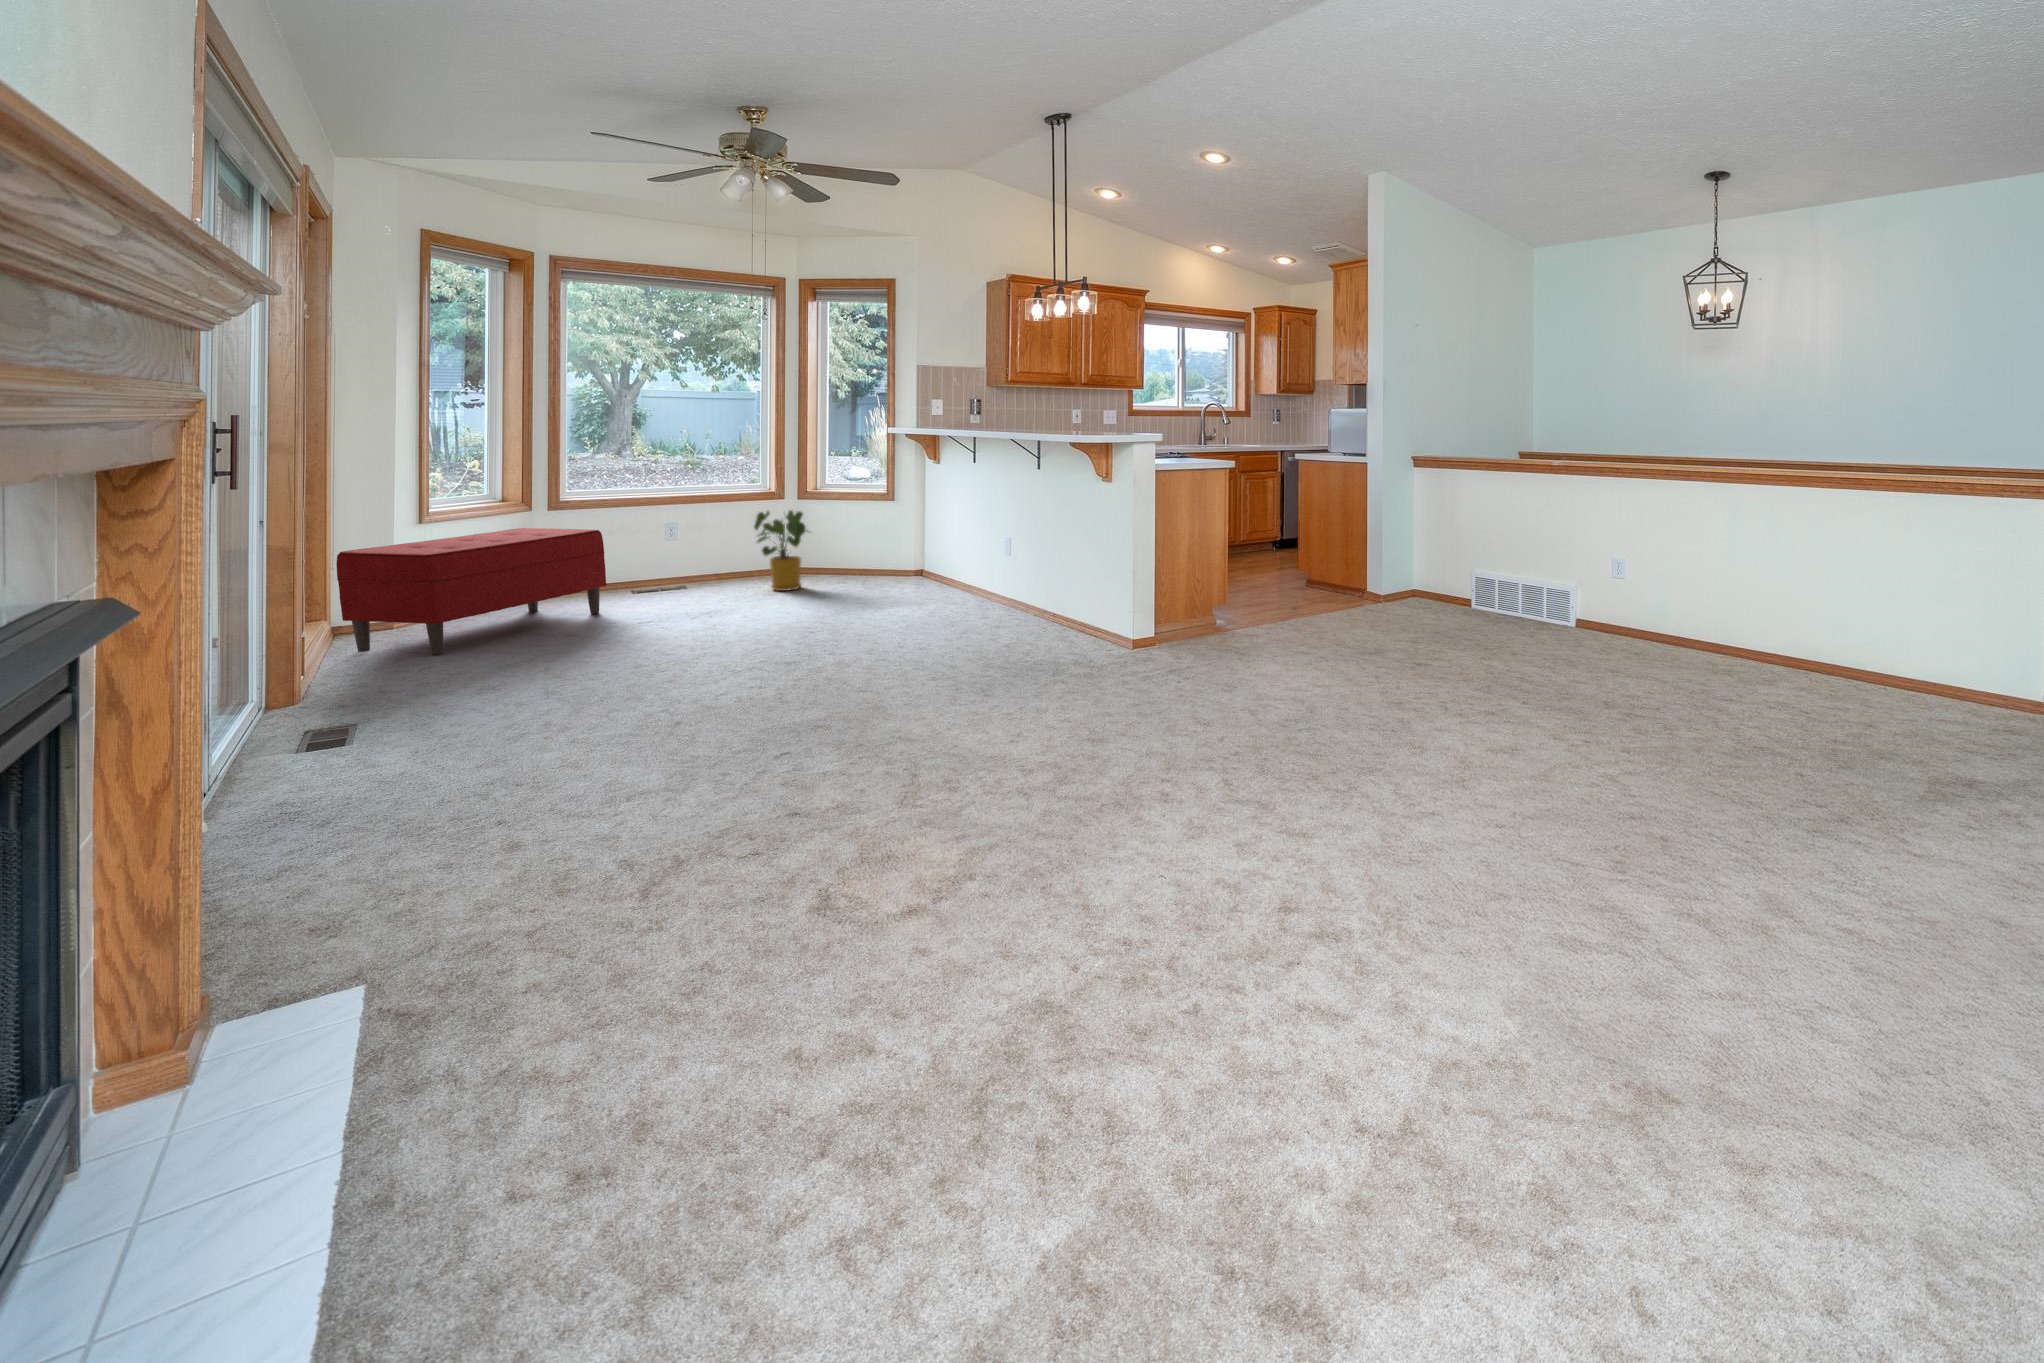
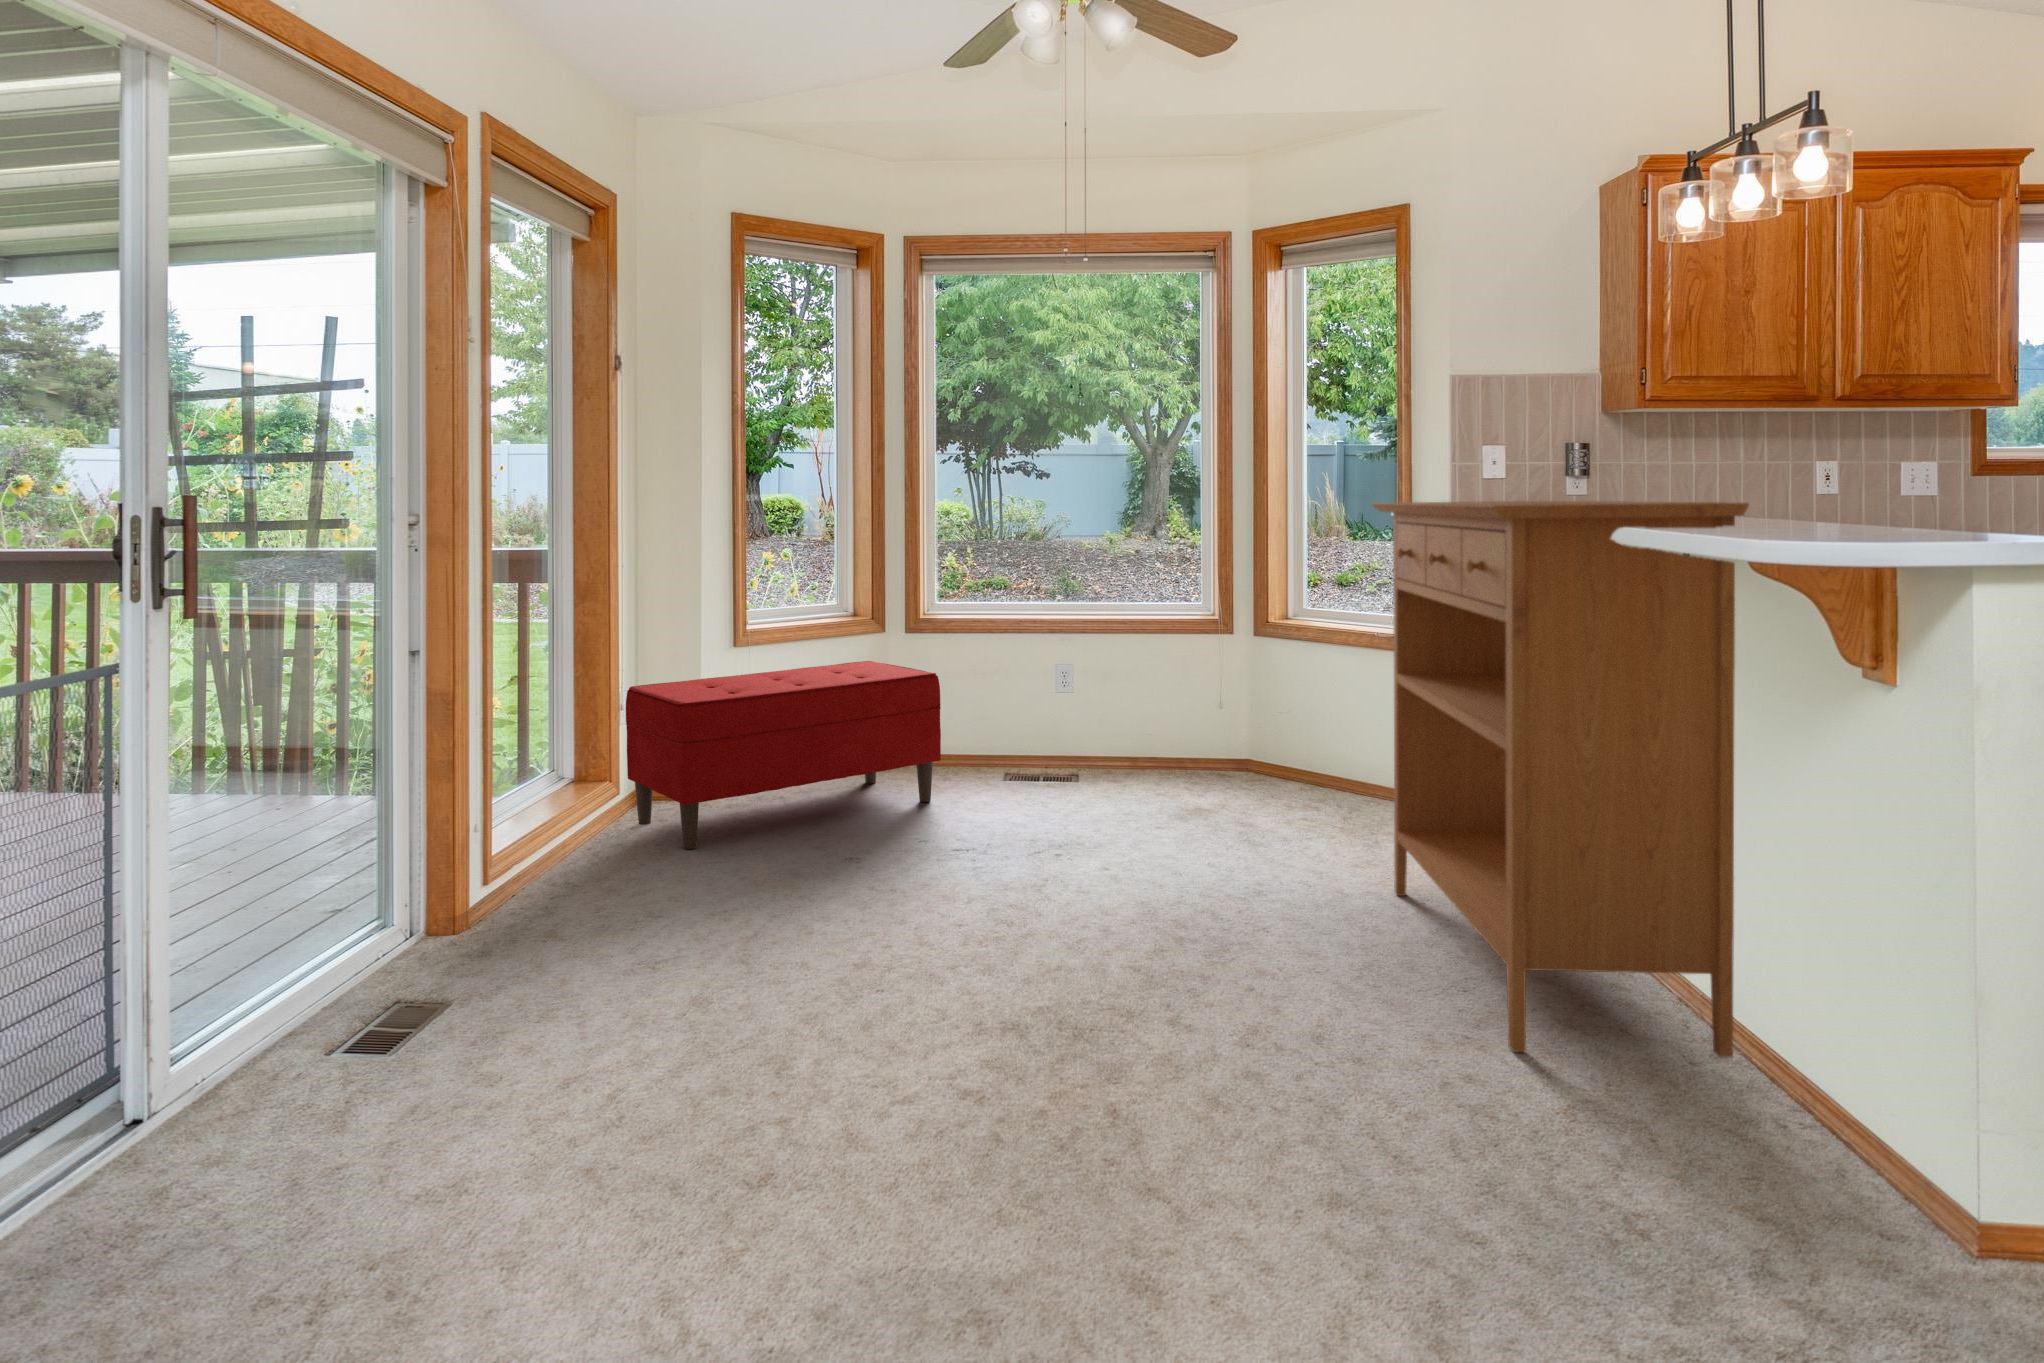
console table: none [897,424,1065,640] -> present [1371,501,1749,1058]
house plant: present [754,510,806,591] -> none [1156,653,1258,798]

